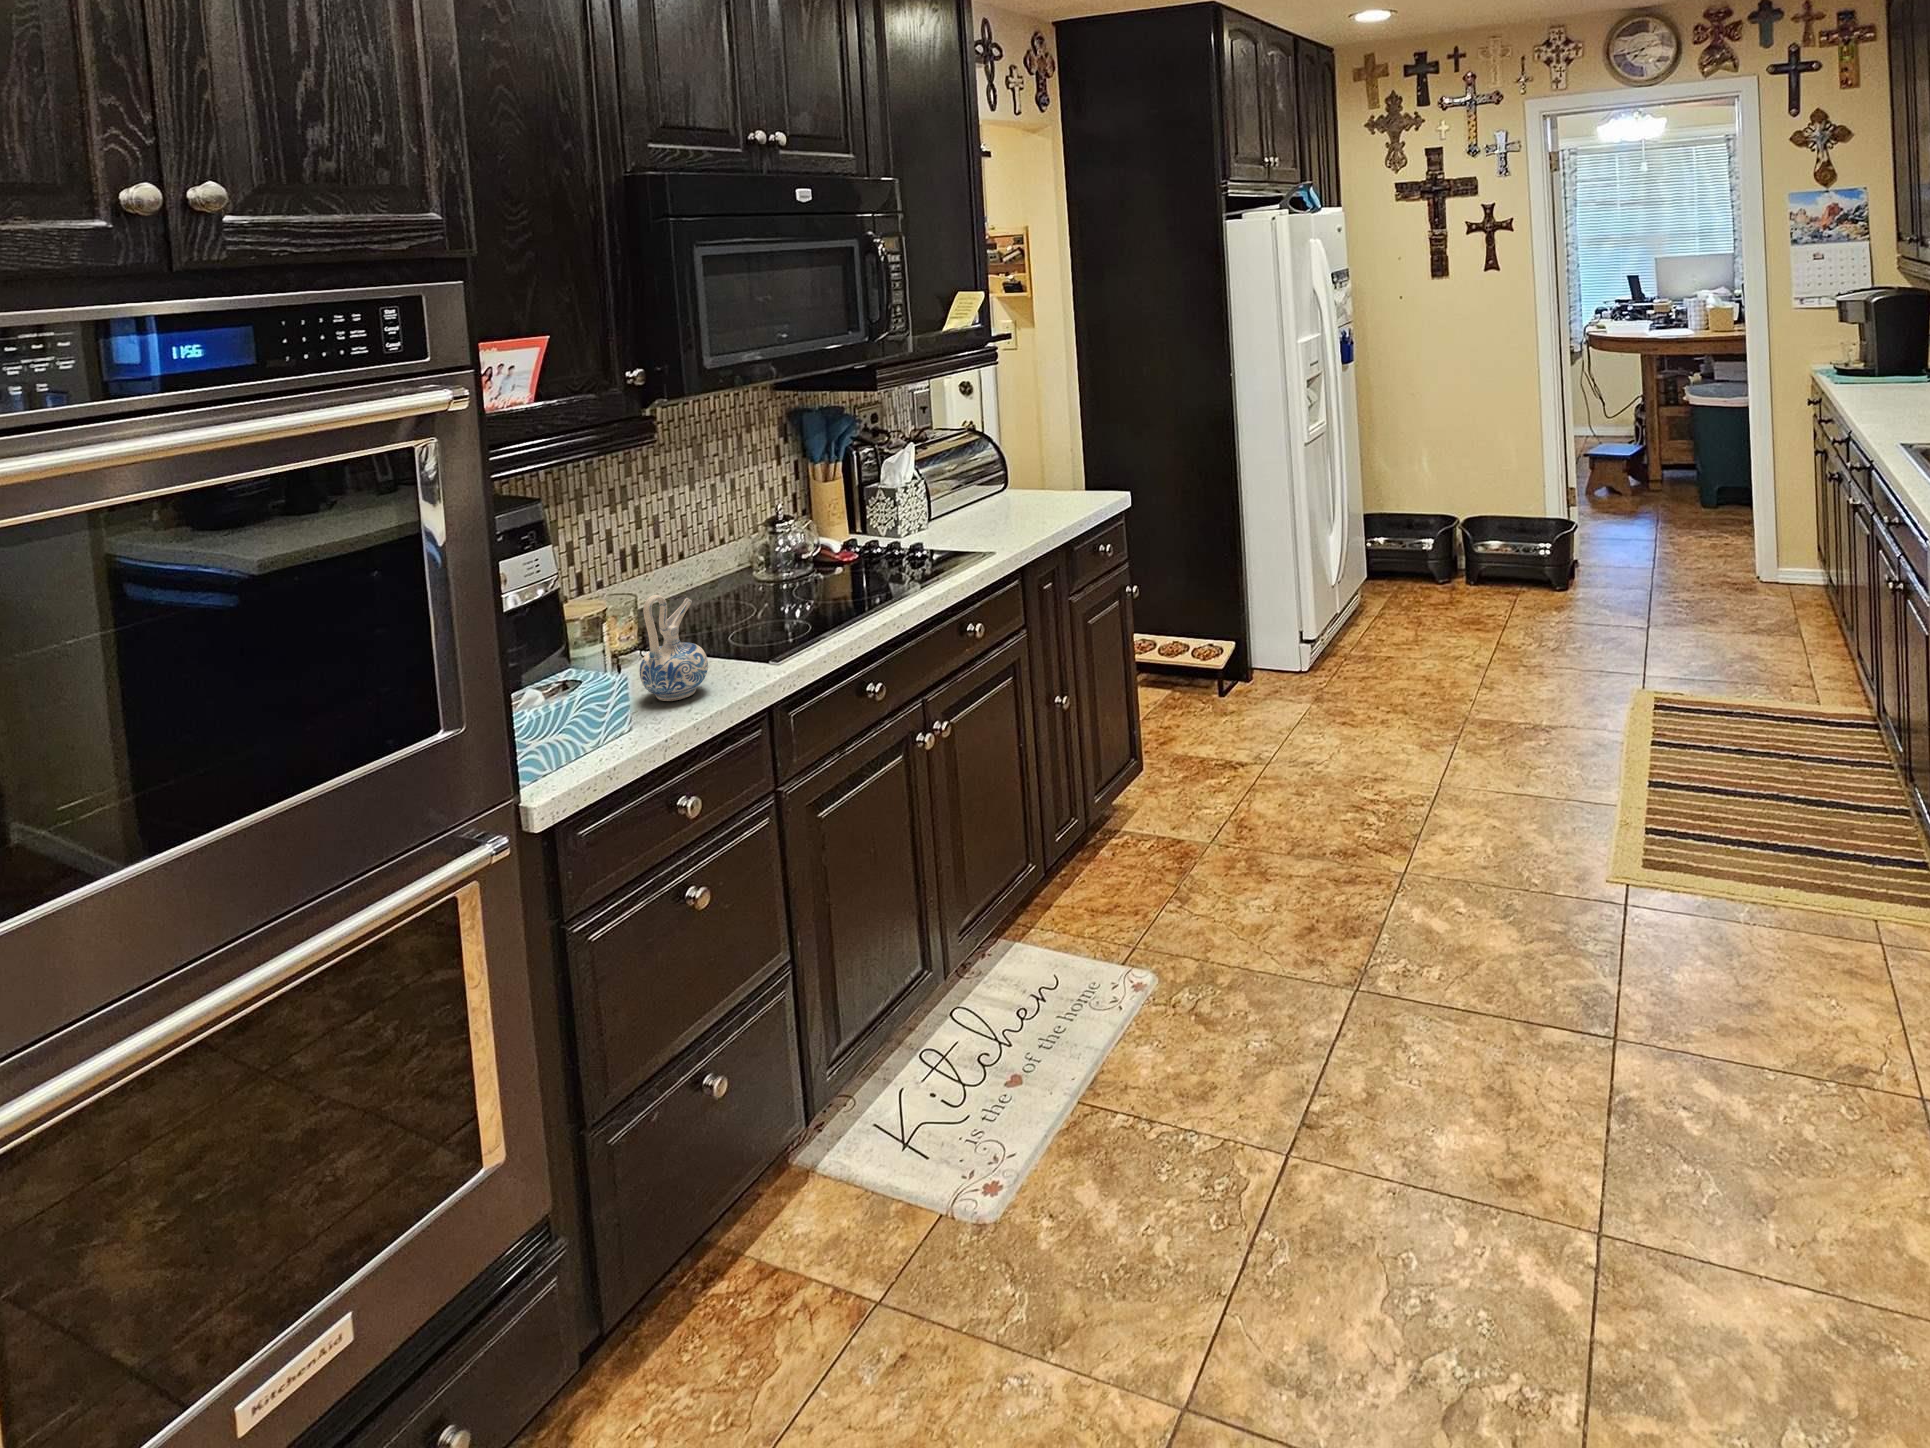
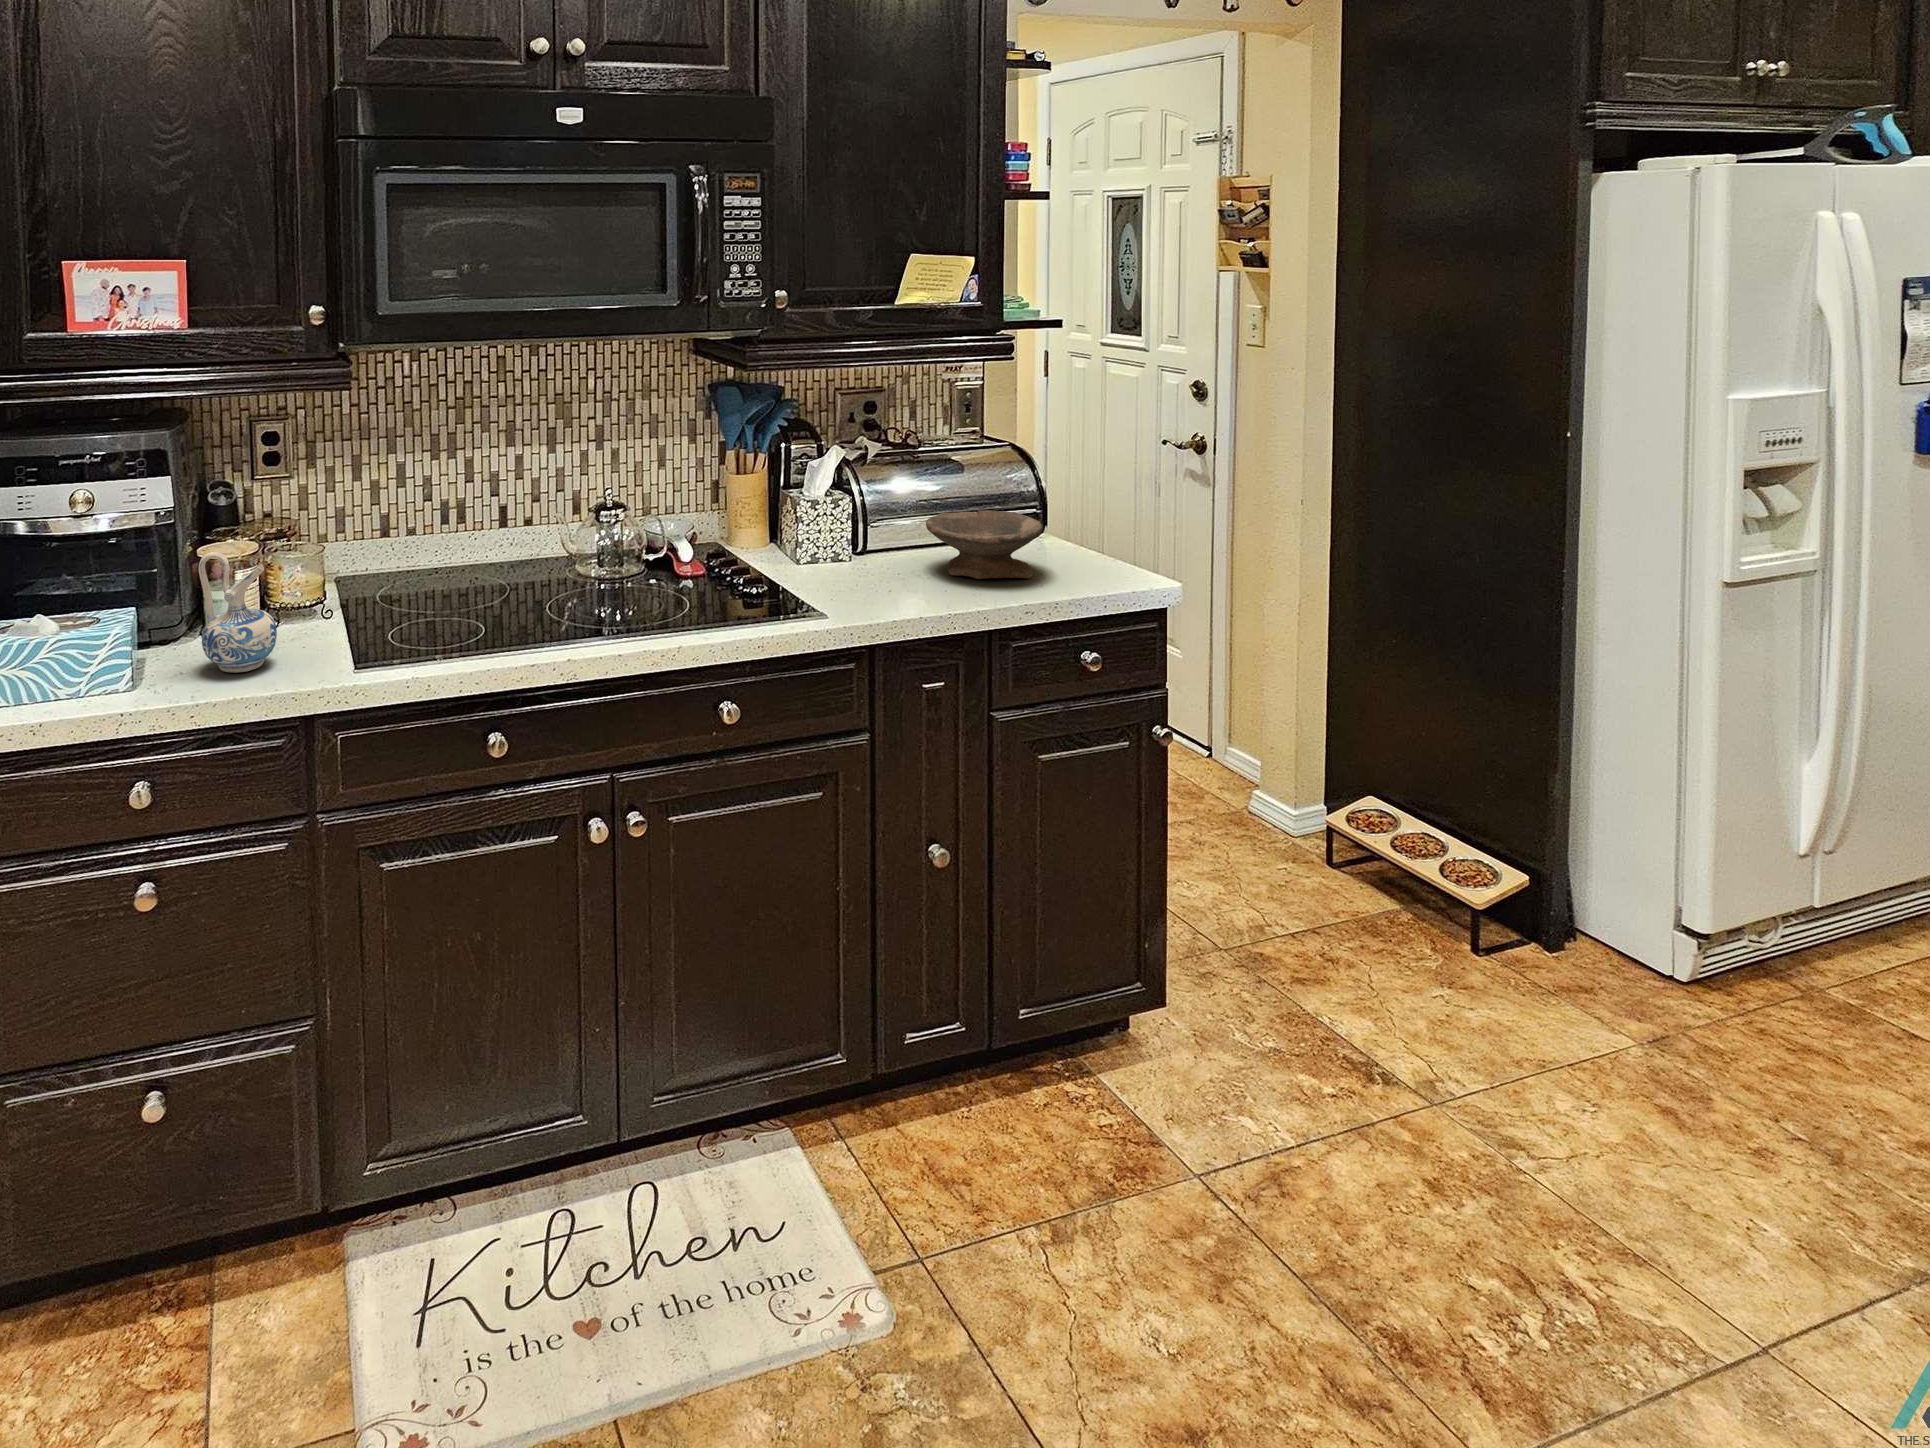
bowl: none [983,469,1063,518] -> present [926,510,1043,579]

